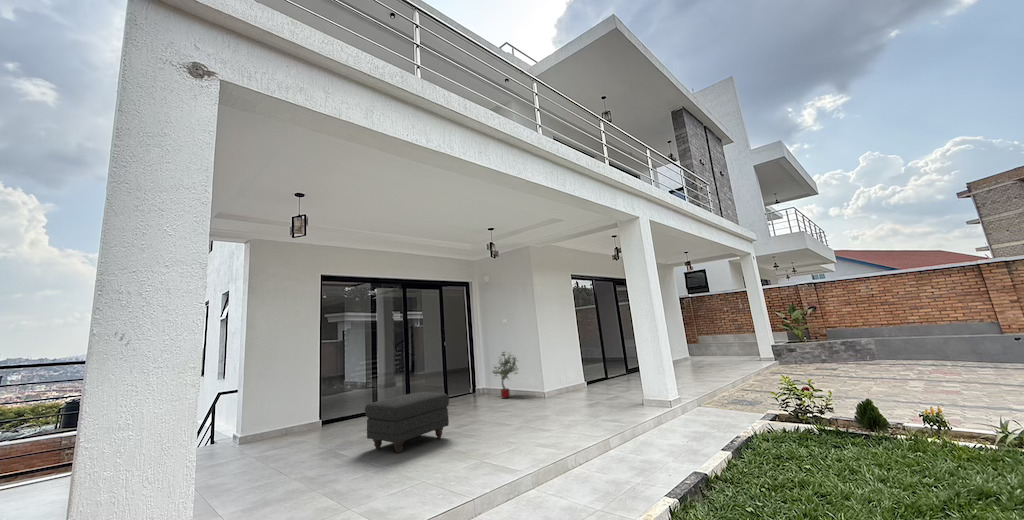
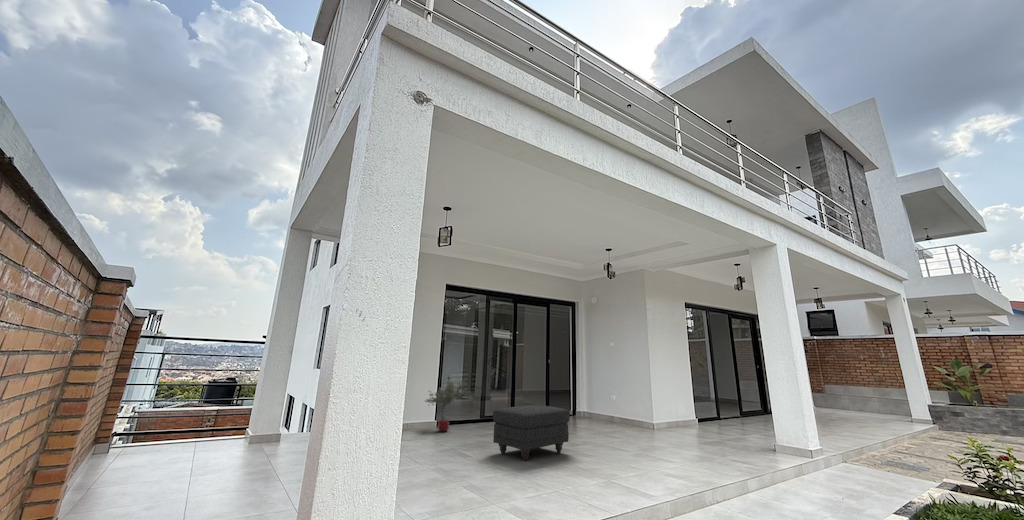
potted tree: present [492,352,518,399] -> present [425,374,465,432]

